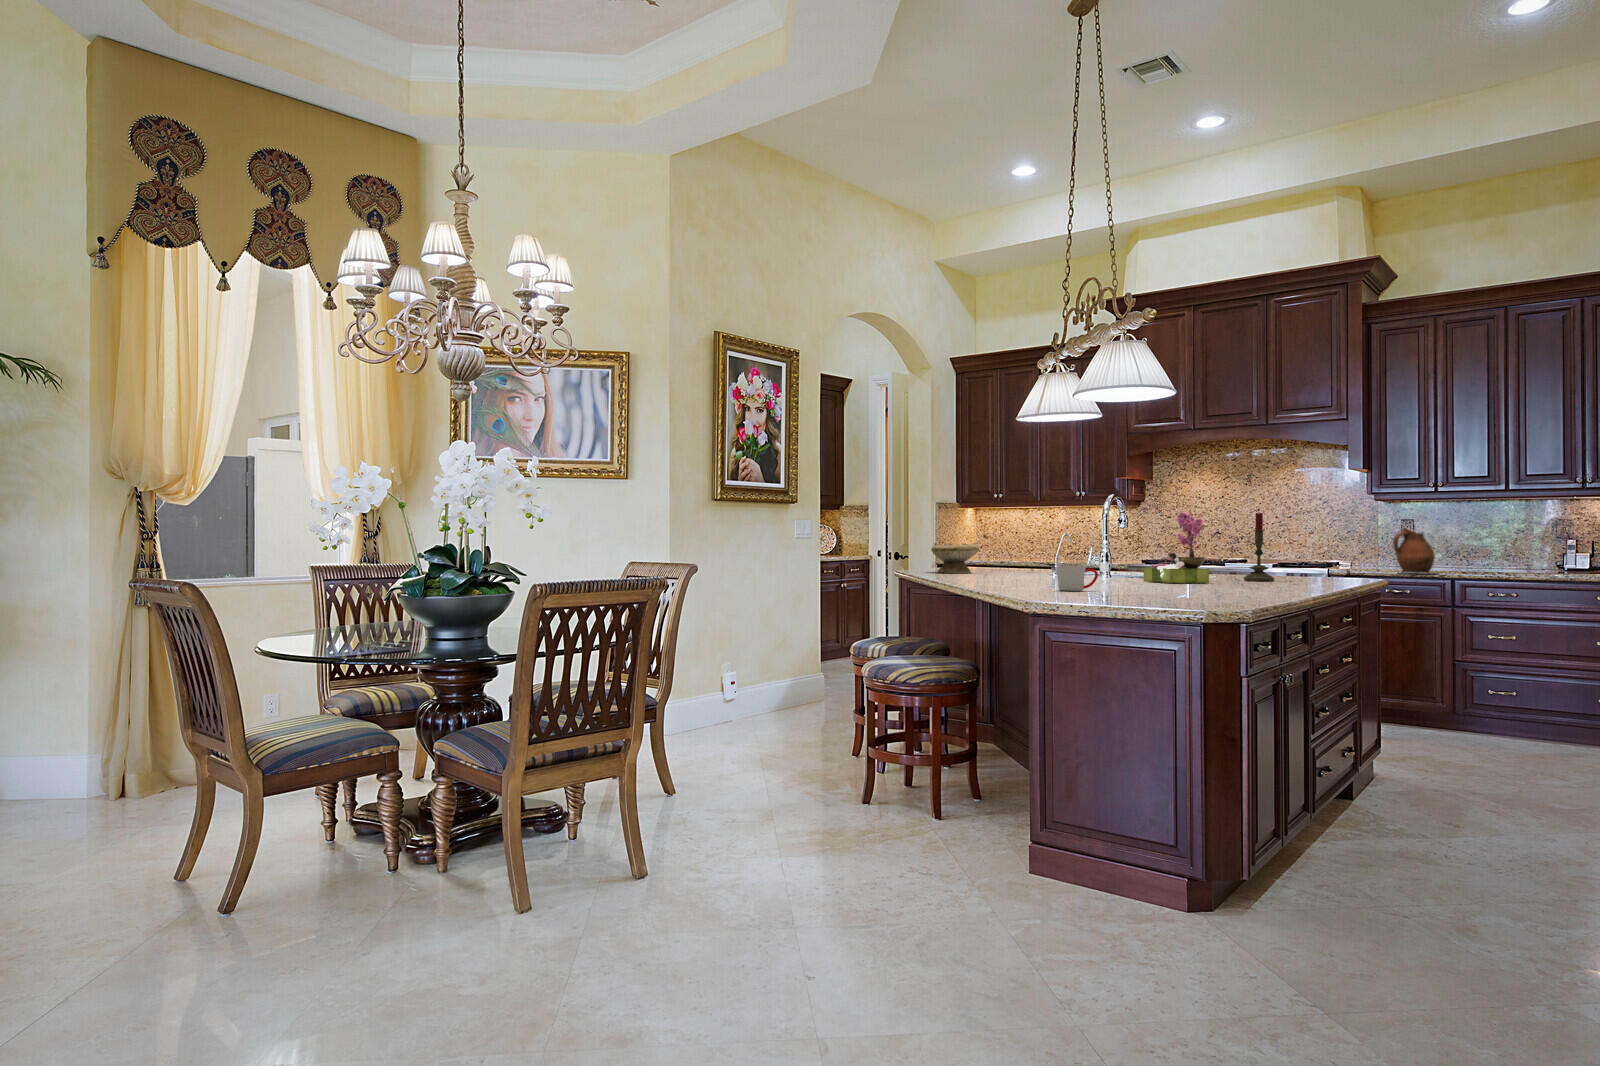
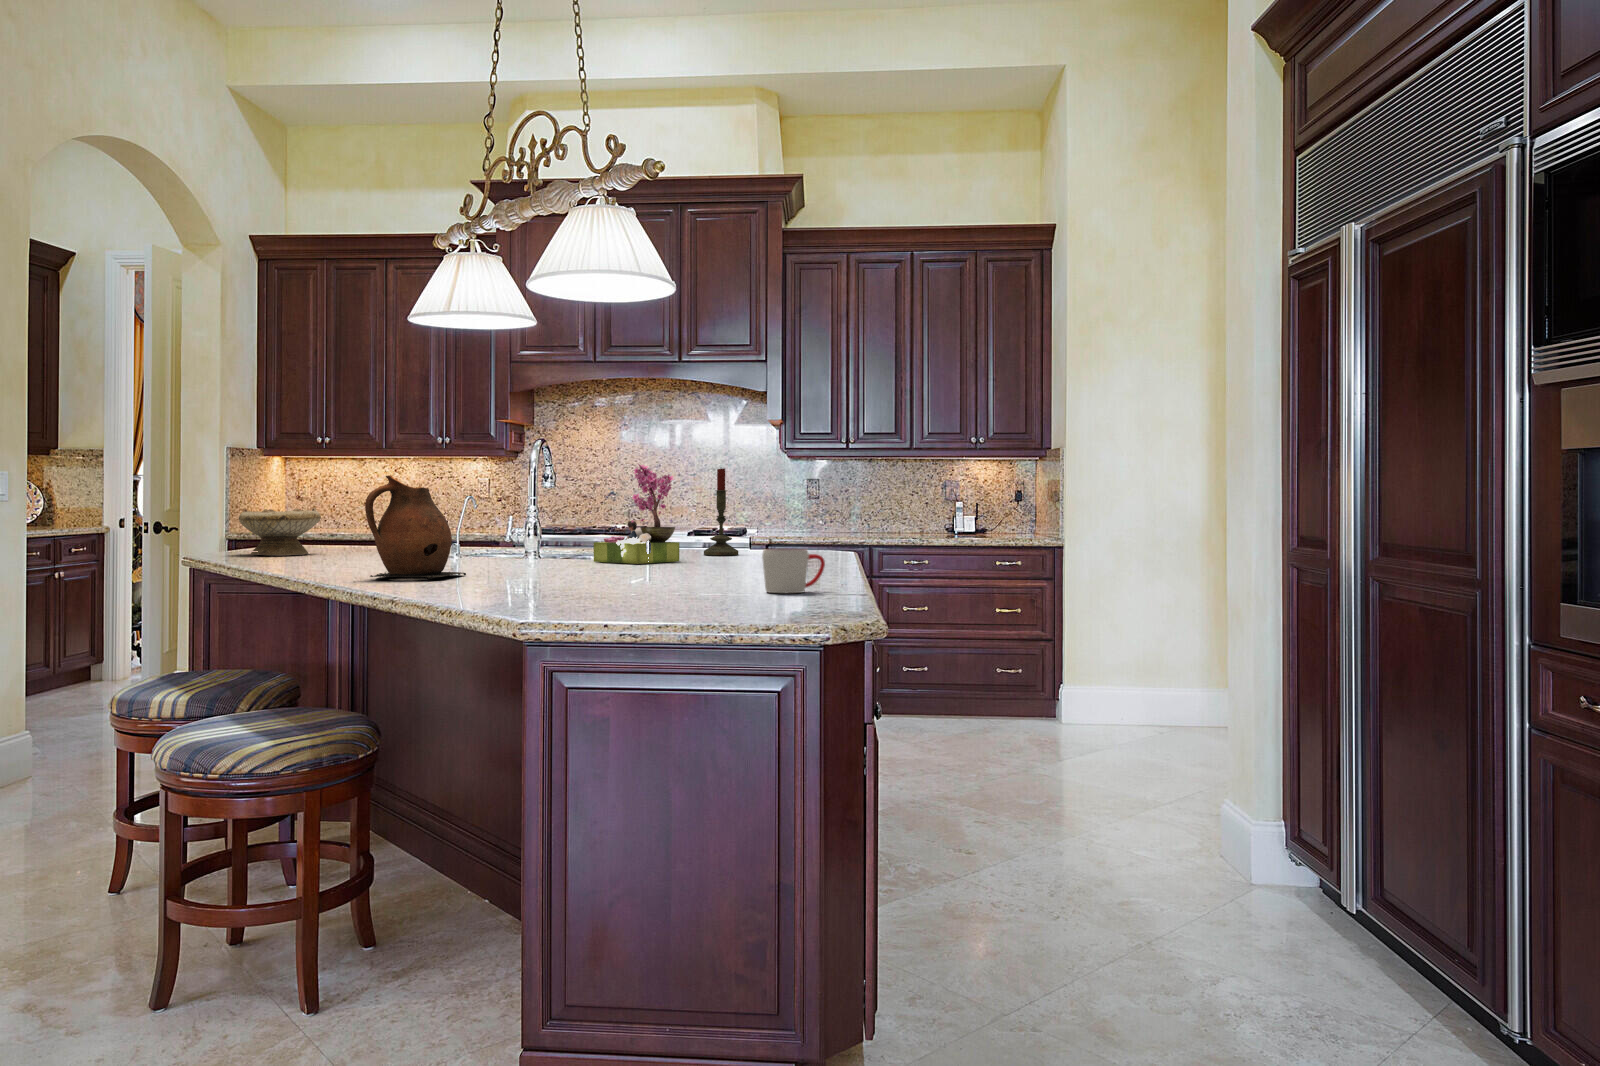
ceramic pitcher: present [1393,528,1439,573] -> present [365,475,466,579]
mug: present [1057,565,1098,591] -> present [762,549,825,593]

